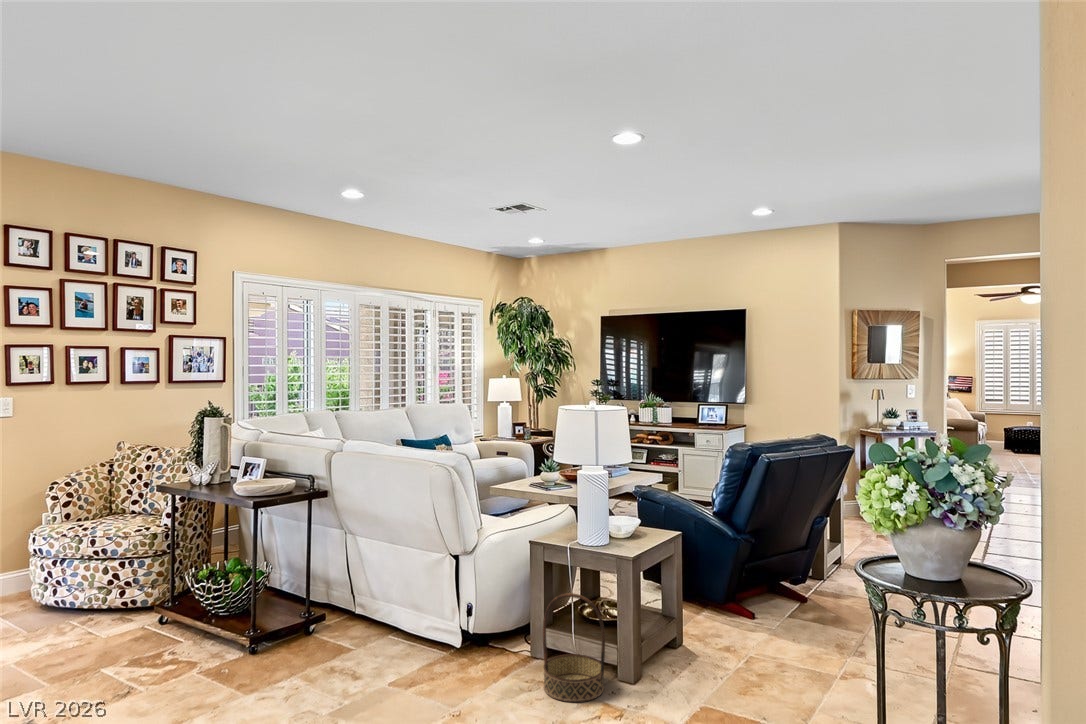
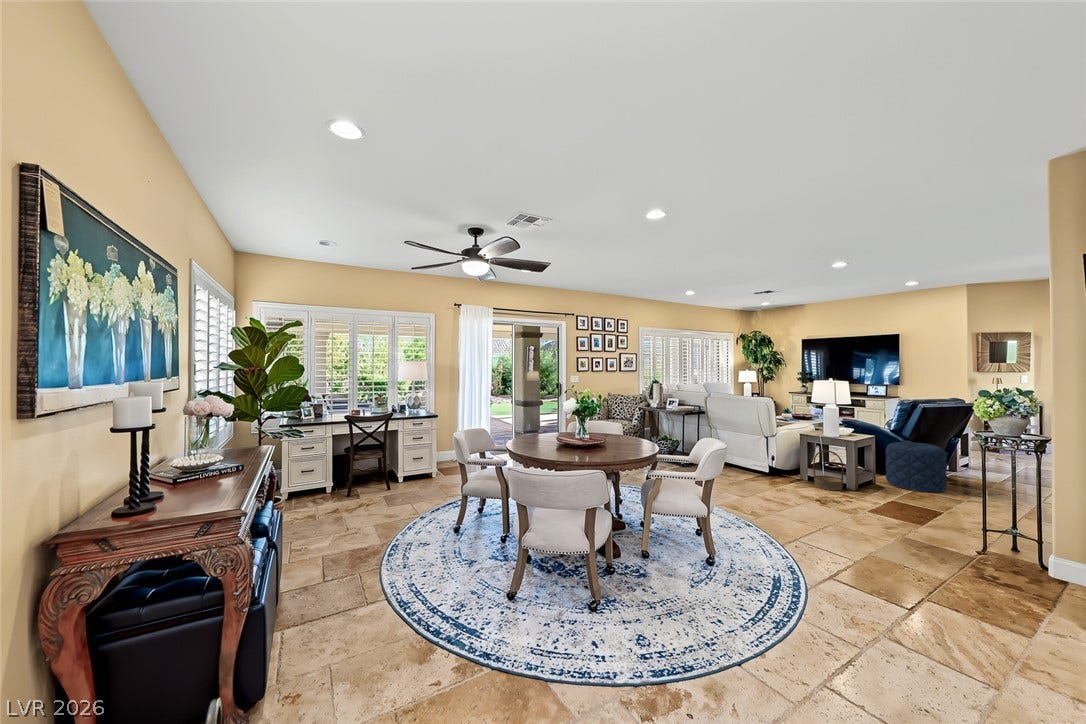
pouf: none [700,544,808,668] -> present [886,442,947,492]

